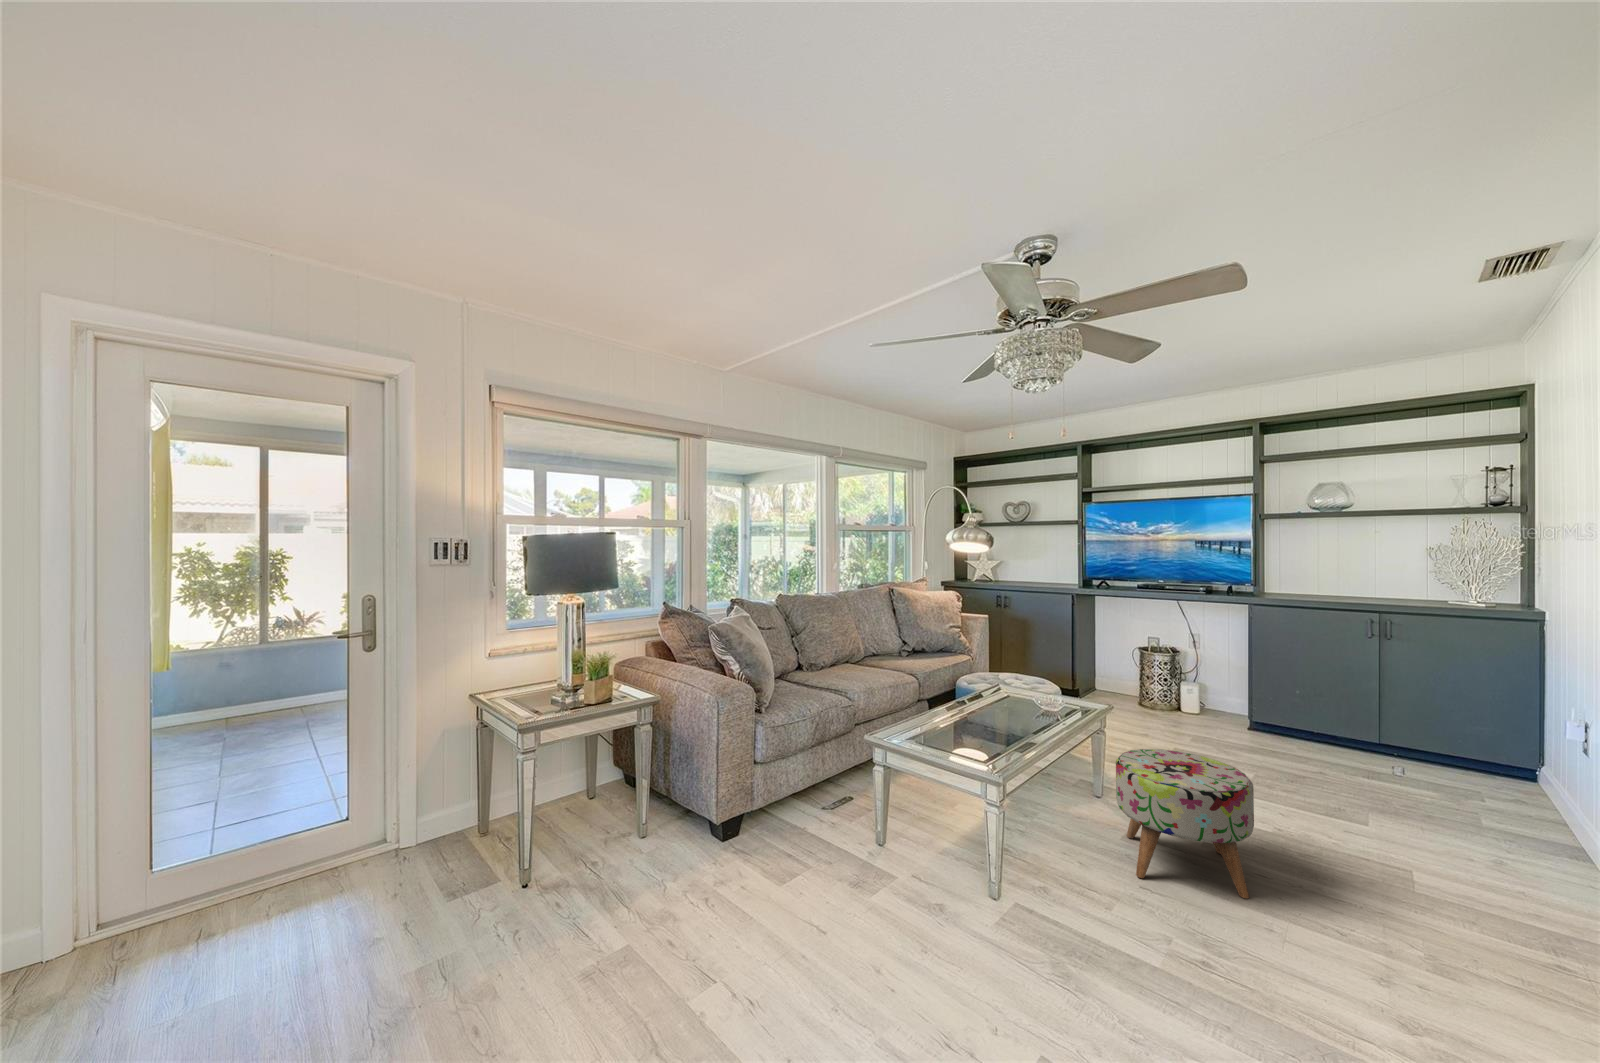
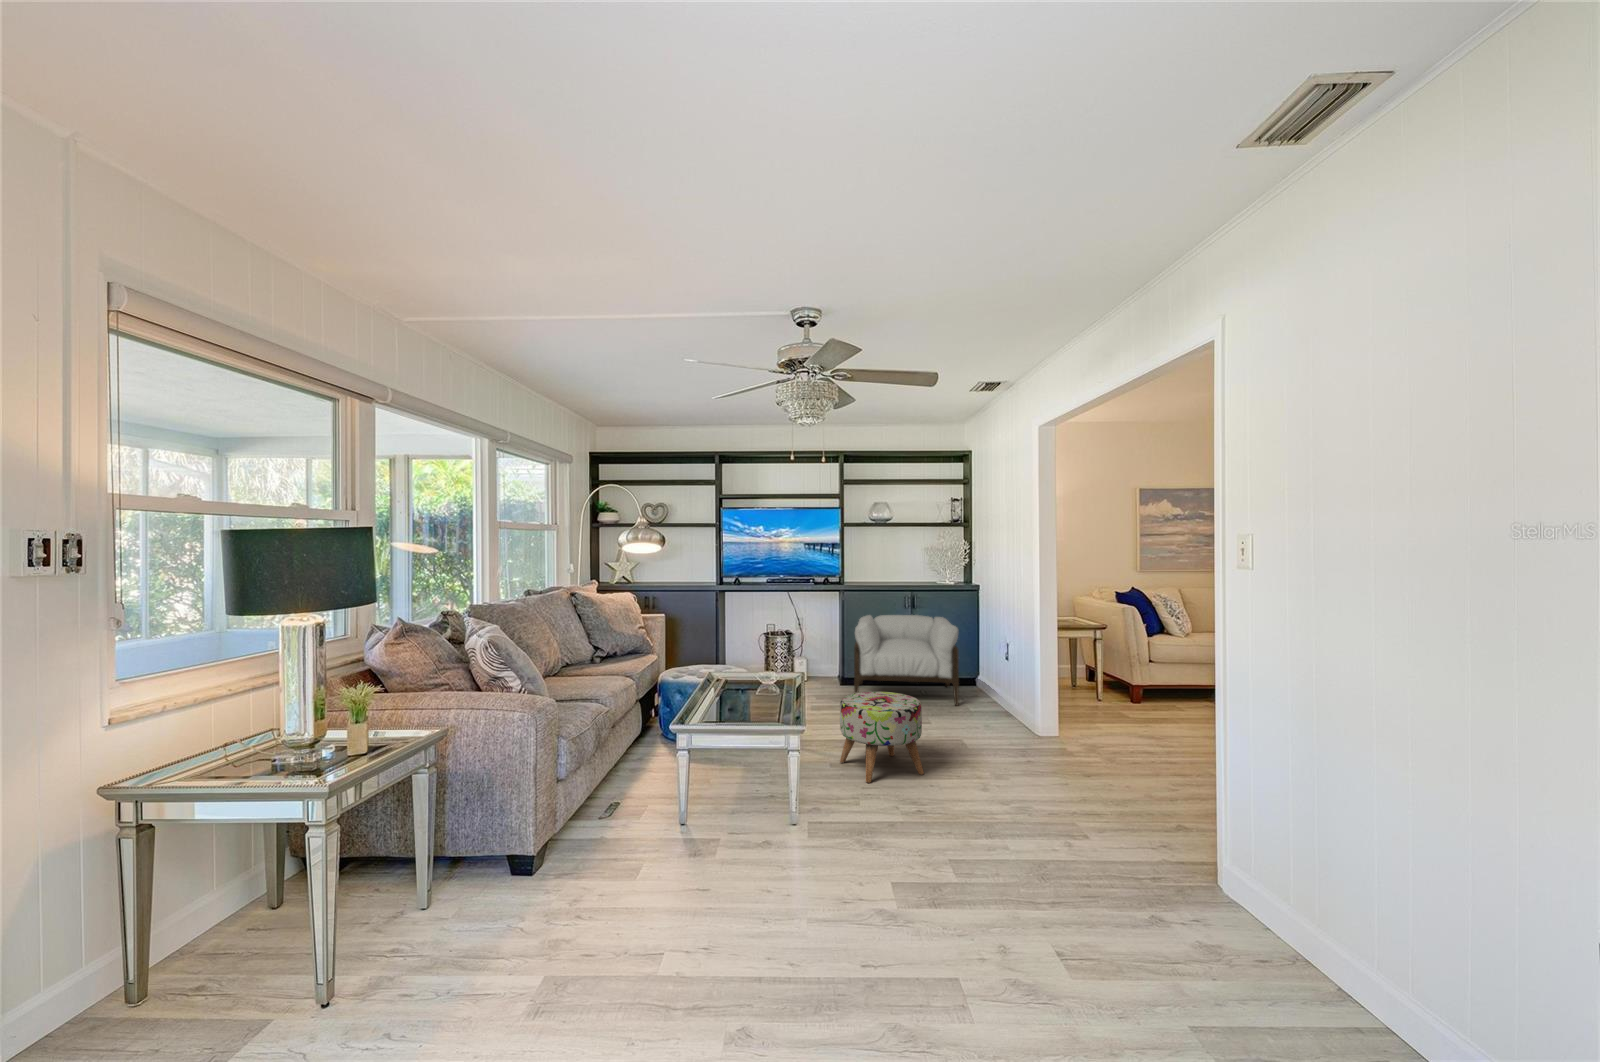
armchair: none [1237,644,1461,814] -> present [854,615,959,706]

